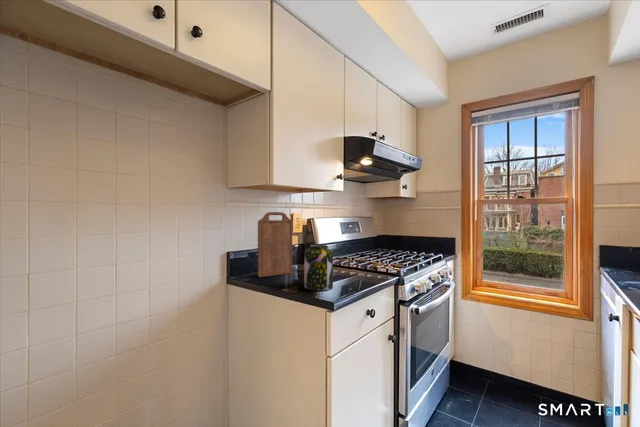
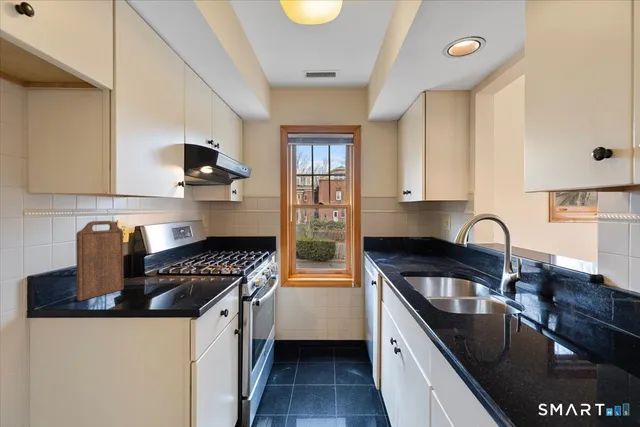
jar: present [304,245,333,291] -> none [151,255,185,302]

